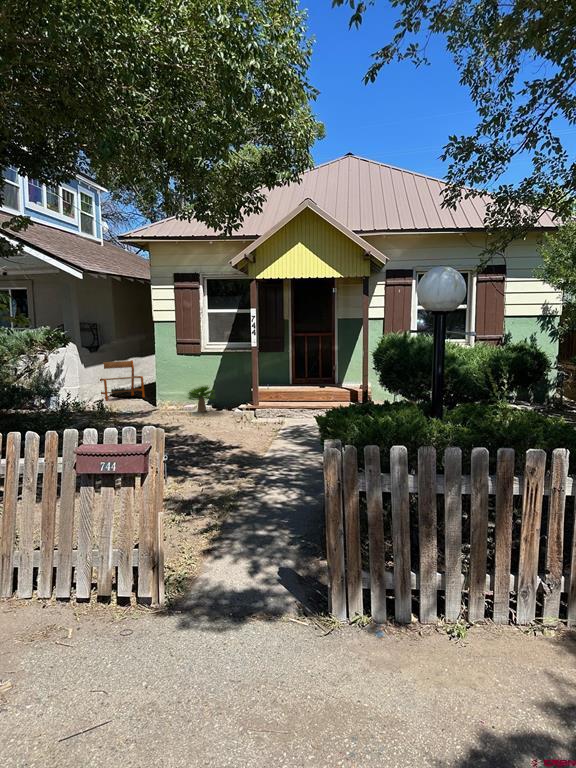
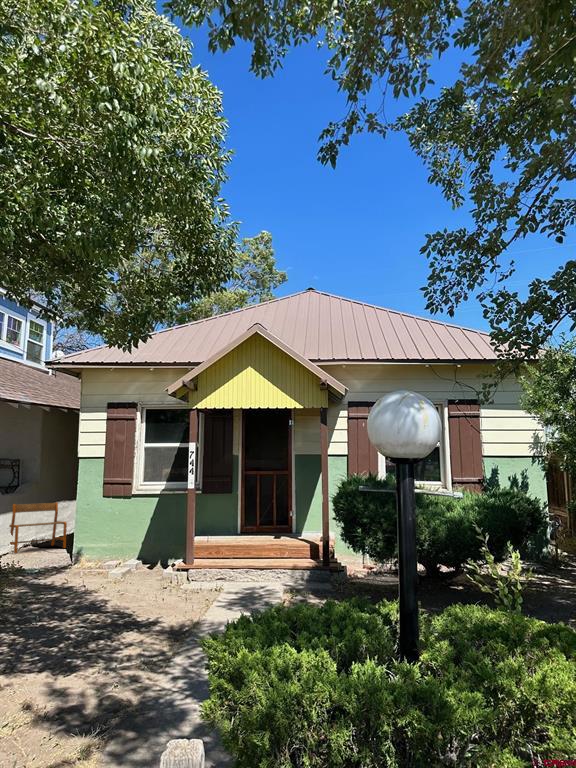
potted plant: present [188,386,215,412] -> none [106,535,147,570]

